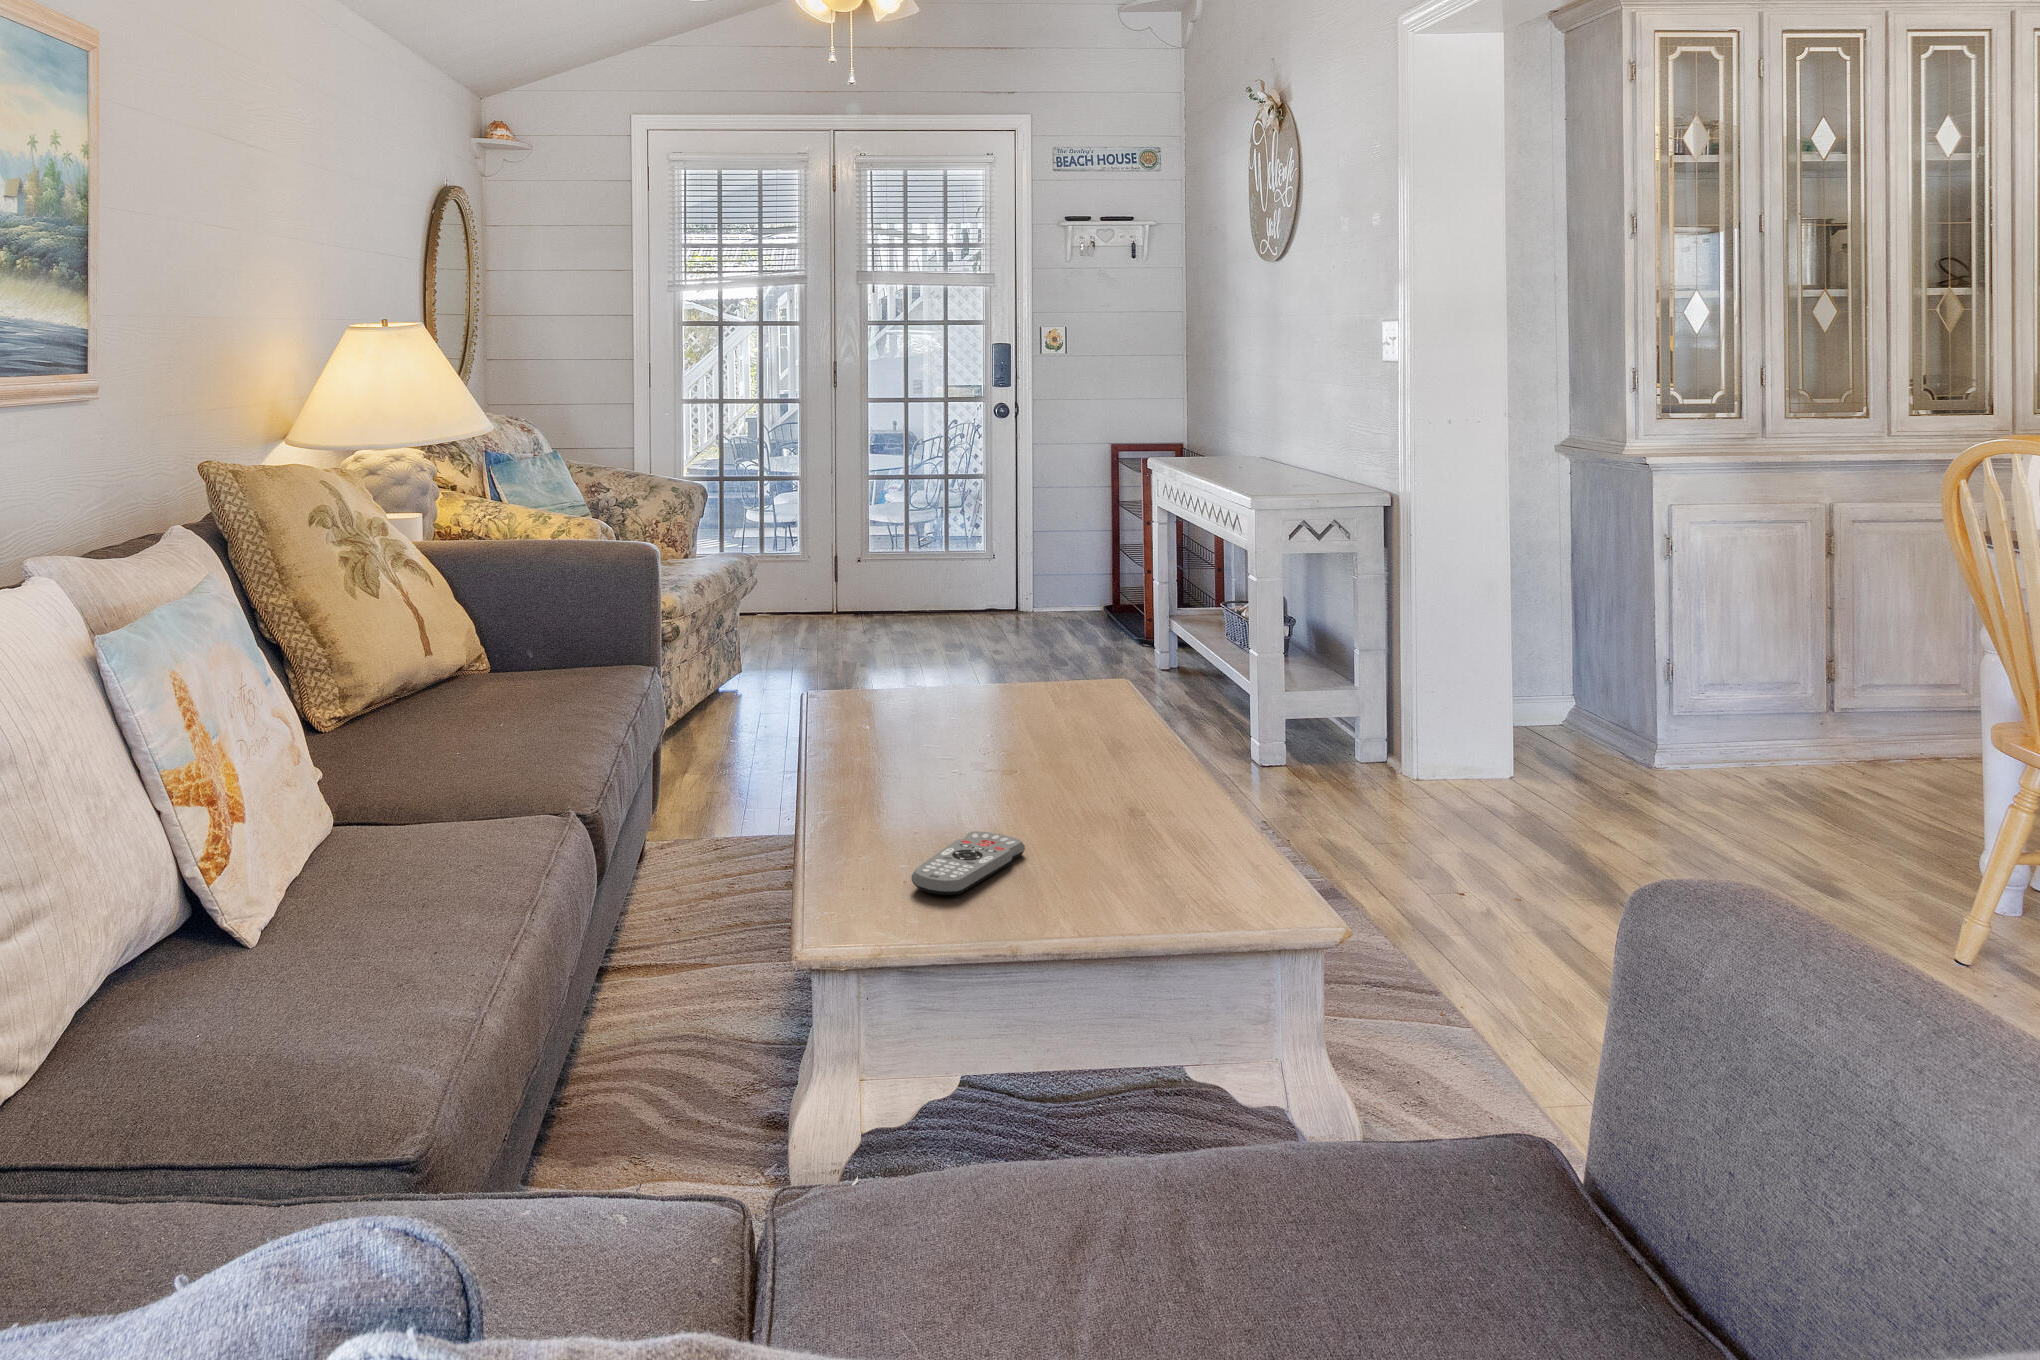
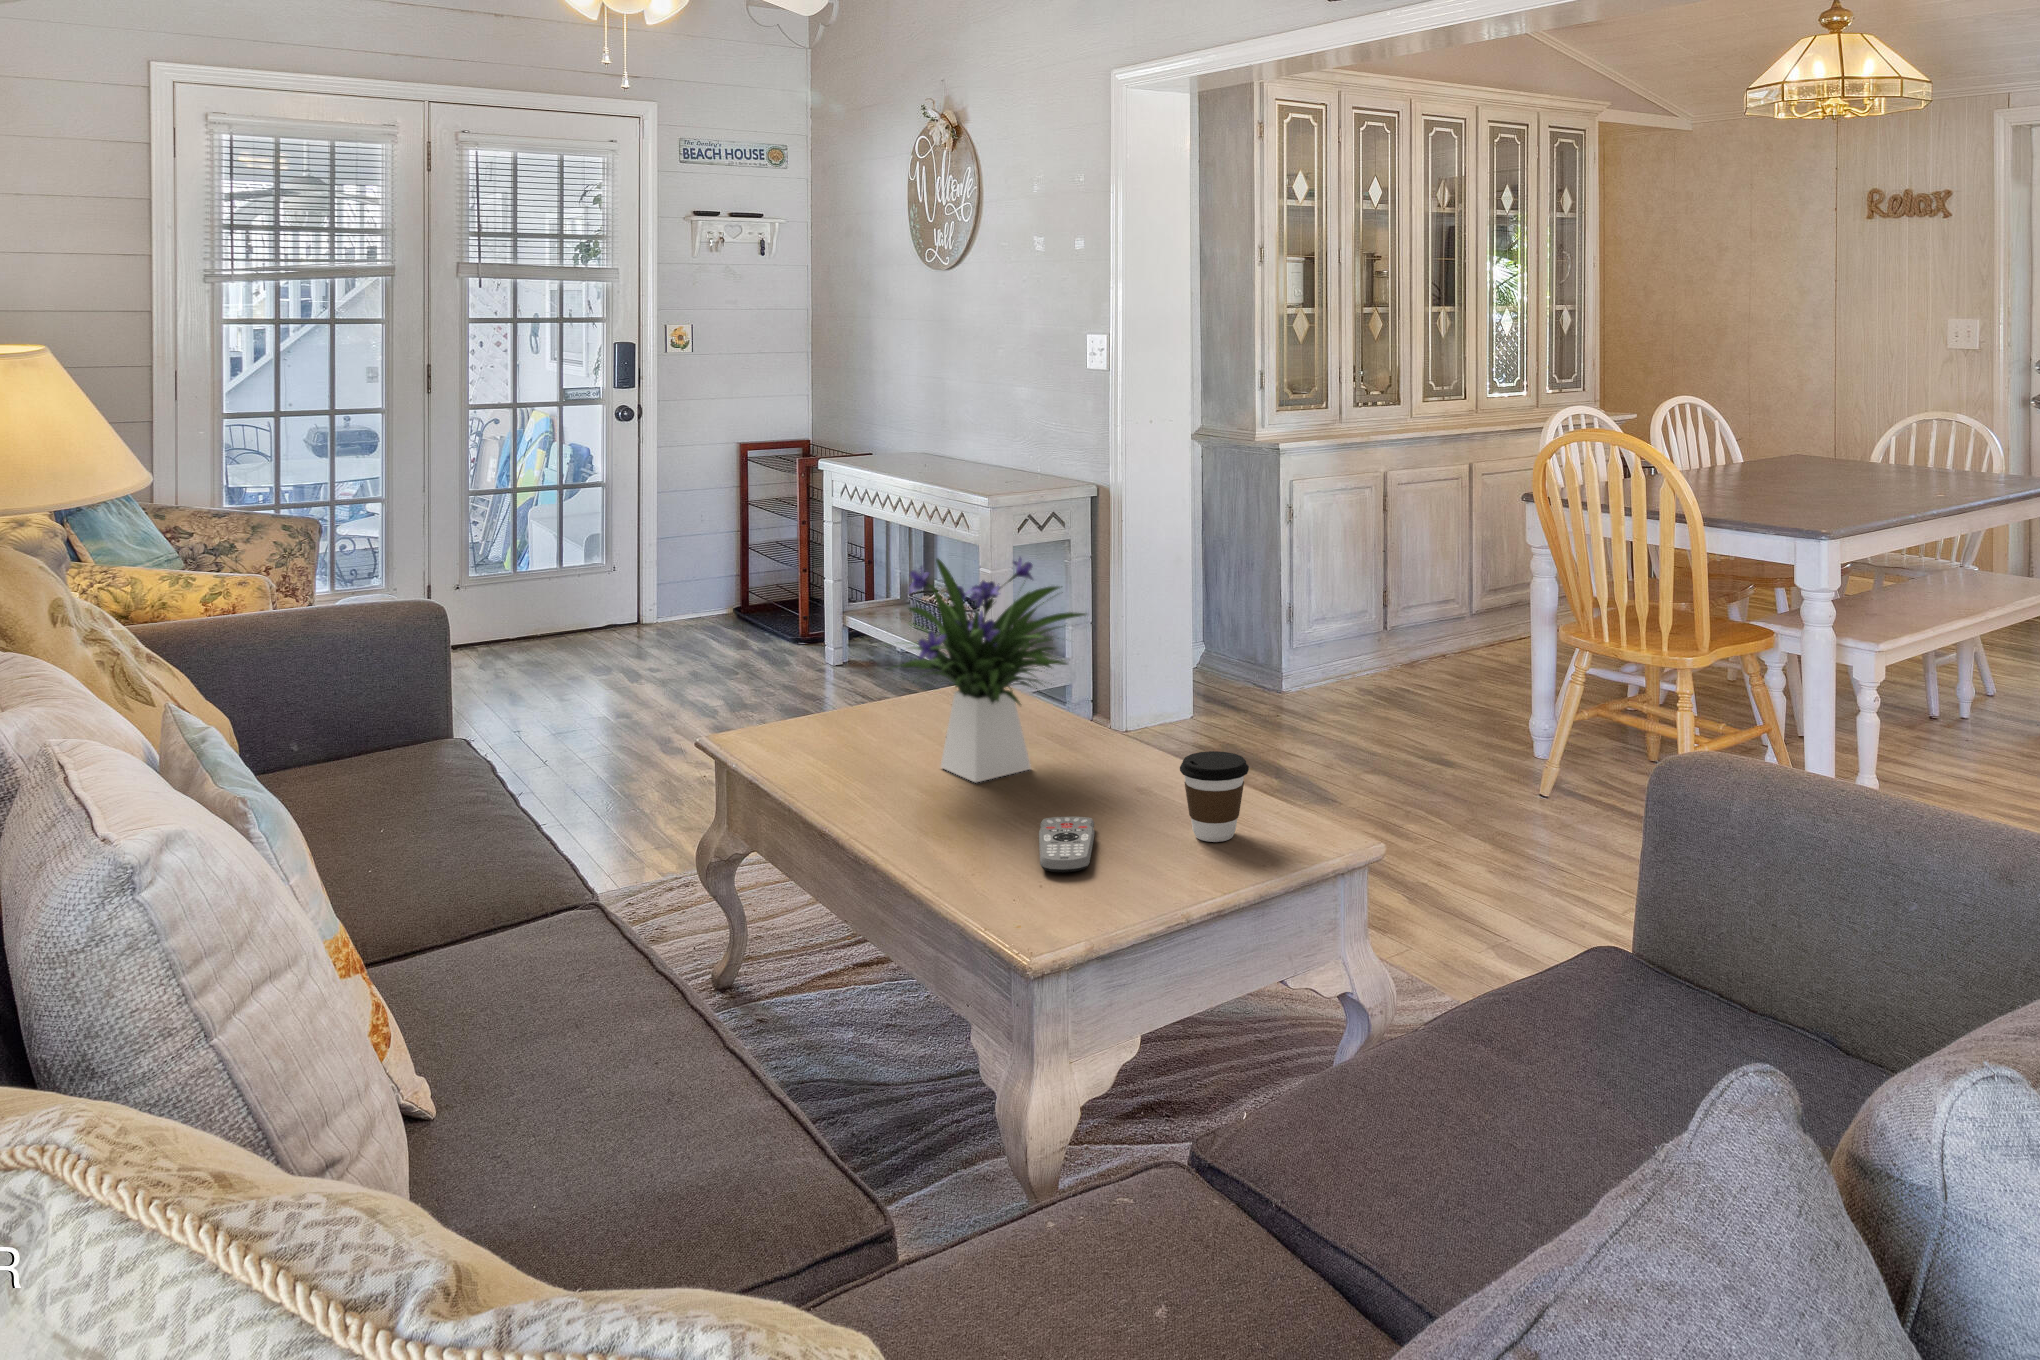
flower arrangement: none [875,528,1108,783] -> present [895,557,1085,782]
coffee cup: none [1101,785,1189,900] -> present [1180,751,1249,842]

